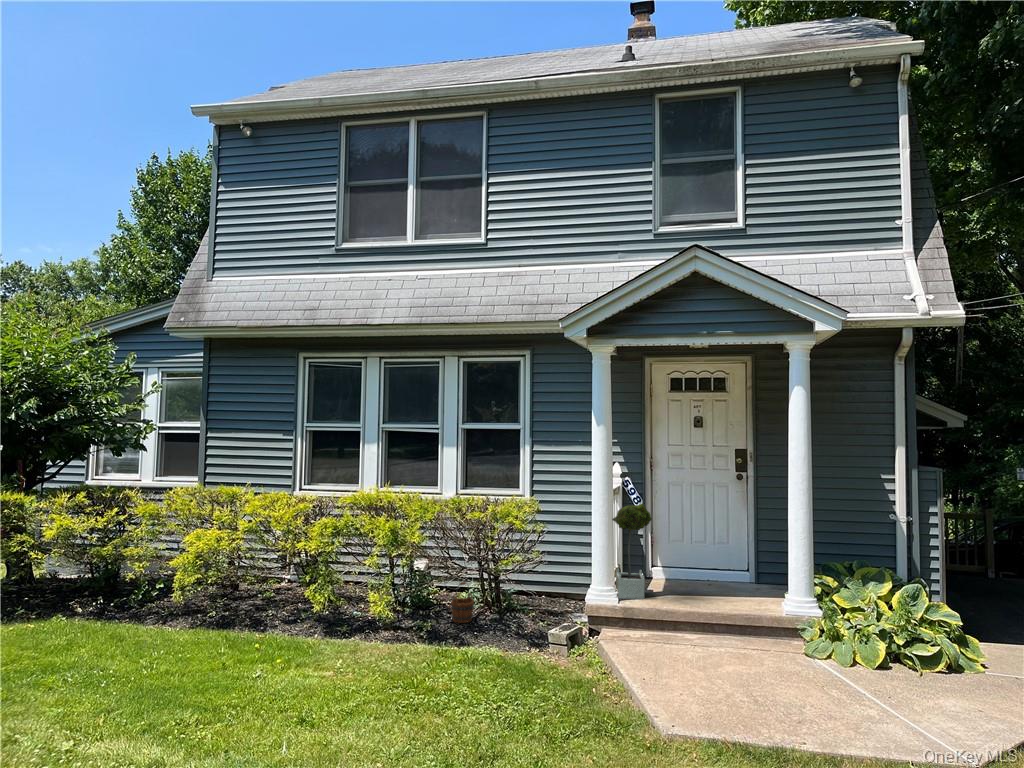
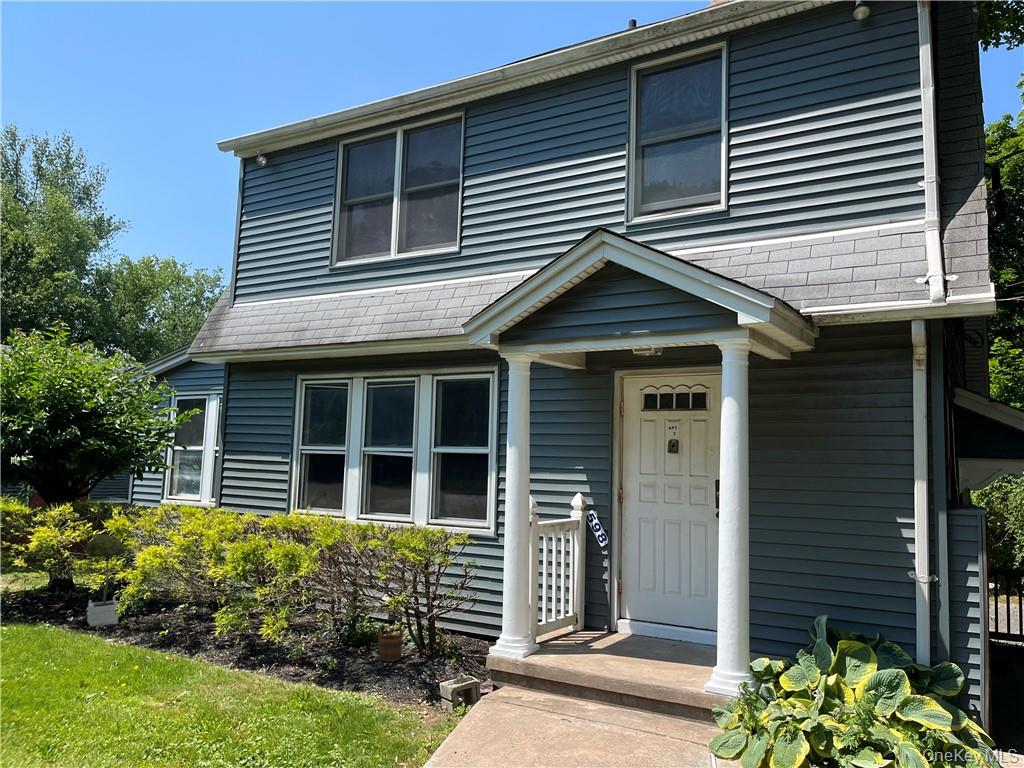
potted tree: present [612,504,652,599] -> present [85,534,127,626]

